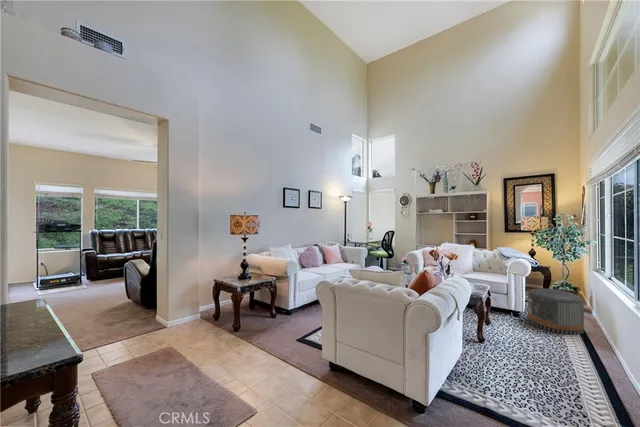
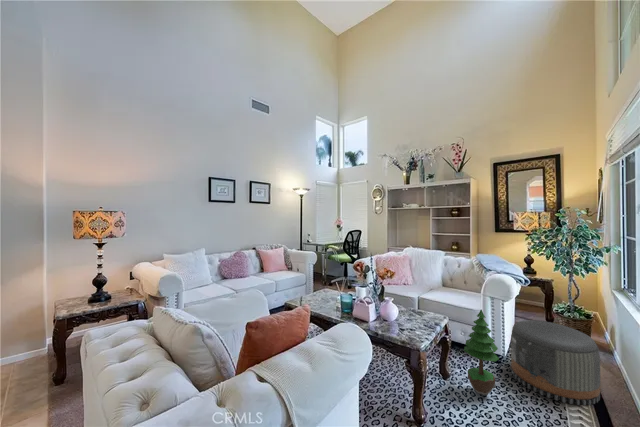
potted tree: none [501,278,524,331] -> present [464,310,499,396]

